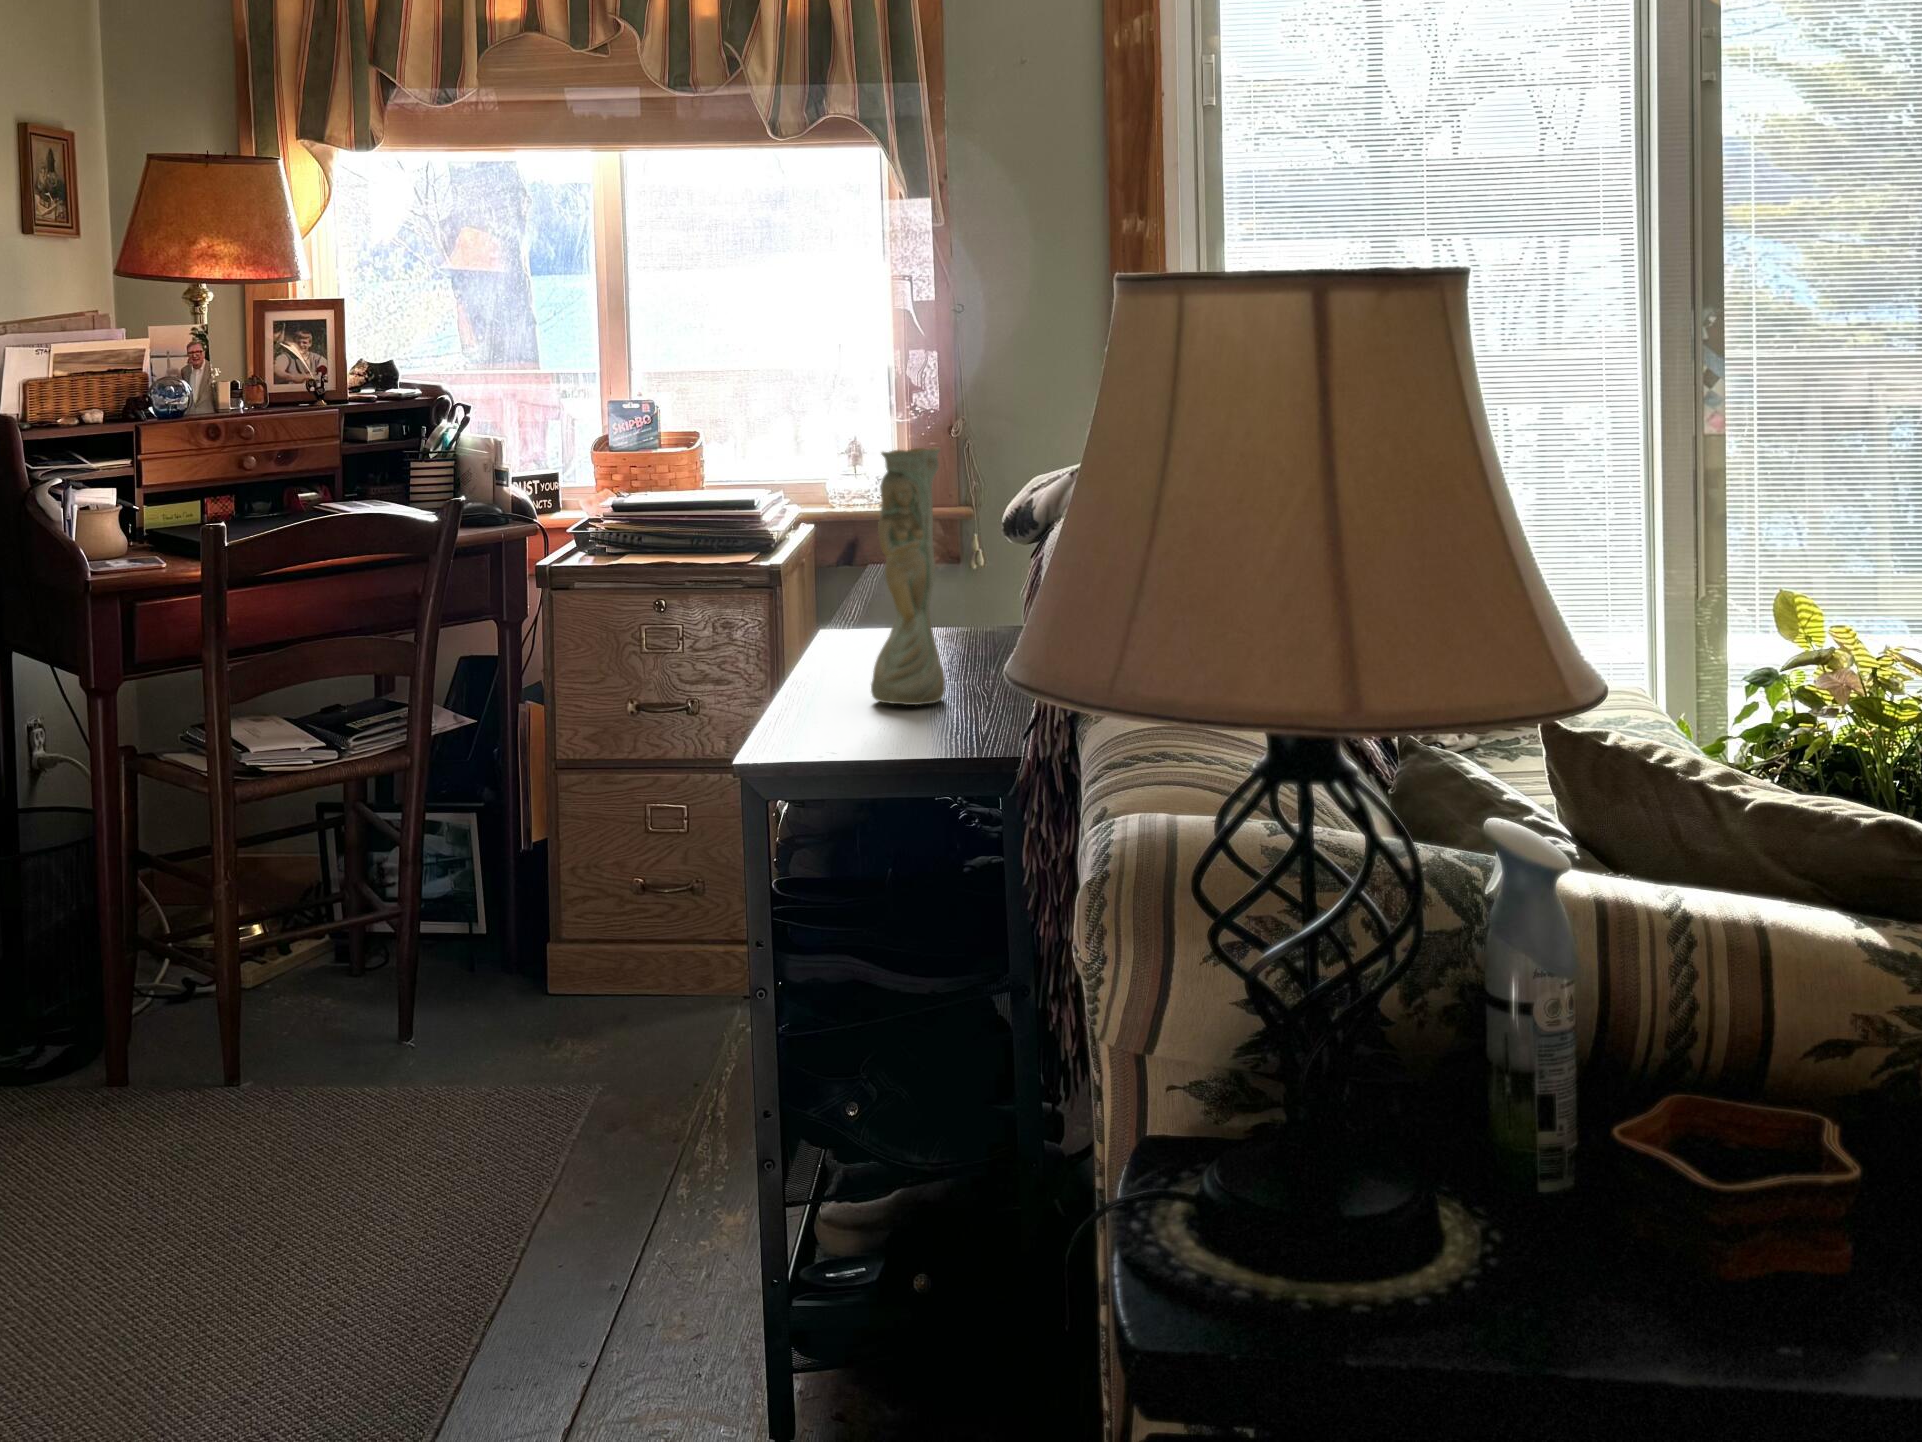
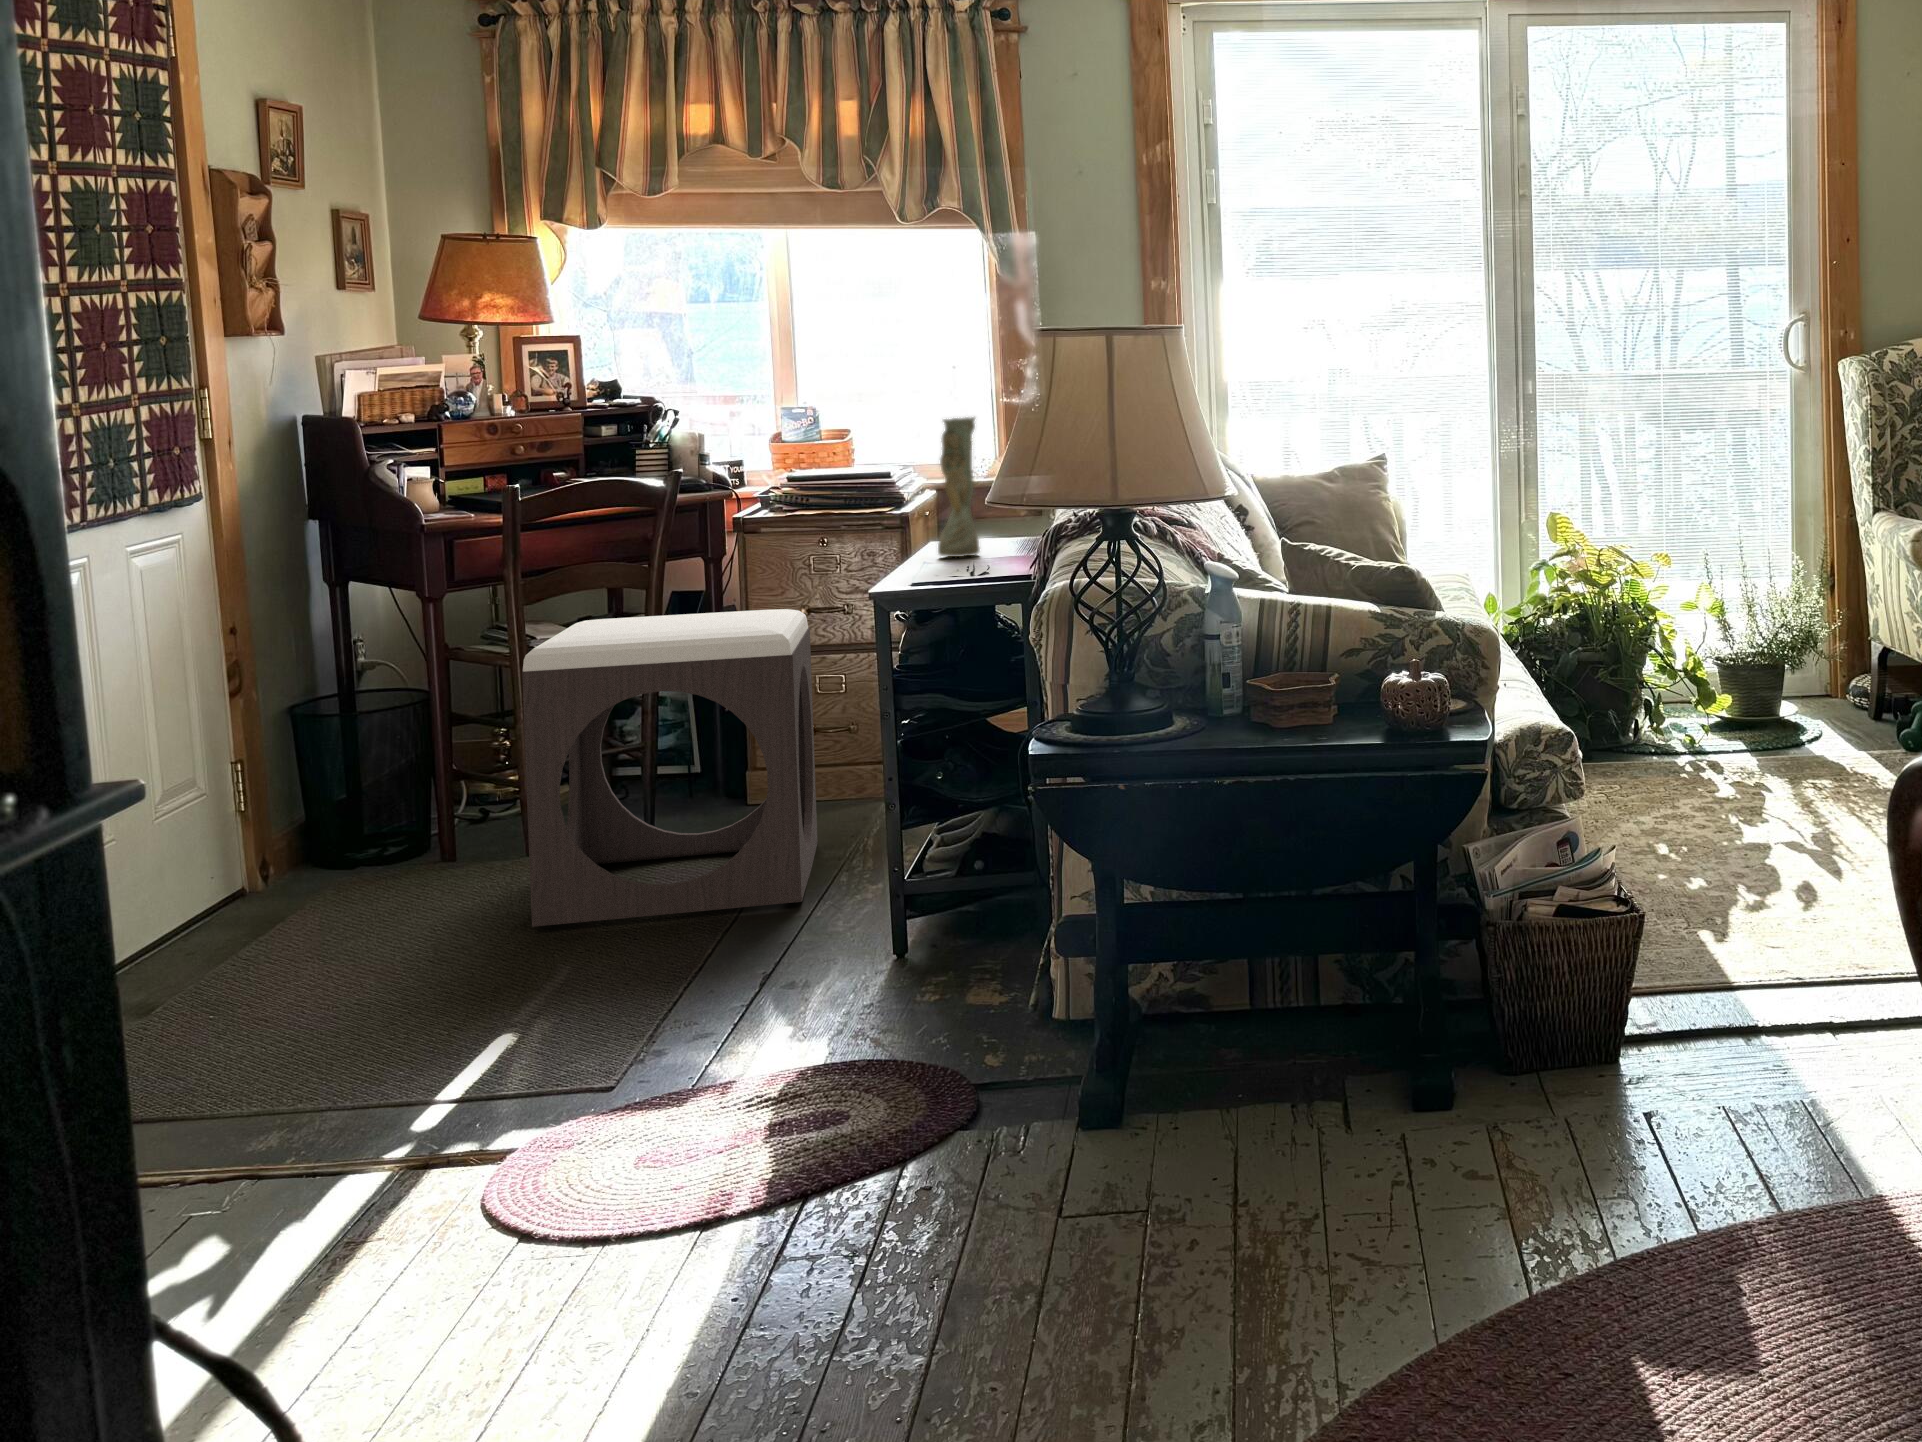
footstool: none [182,734,651,1306] -> present [522,609,818,927]

